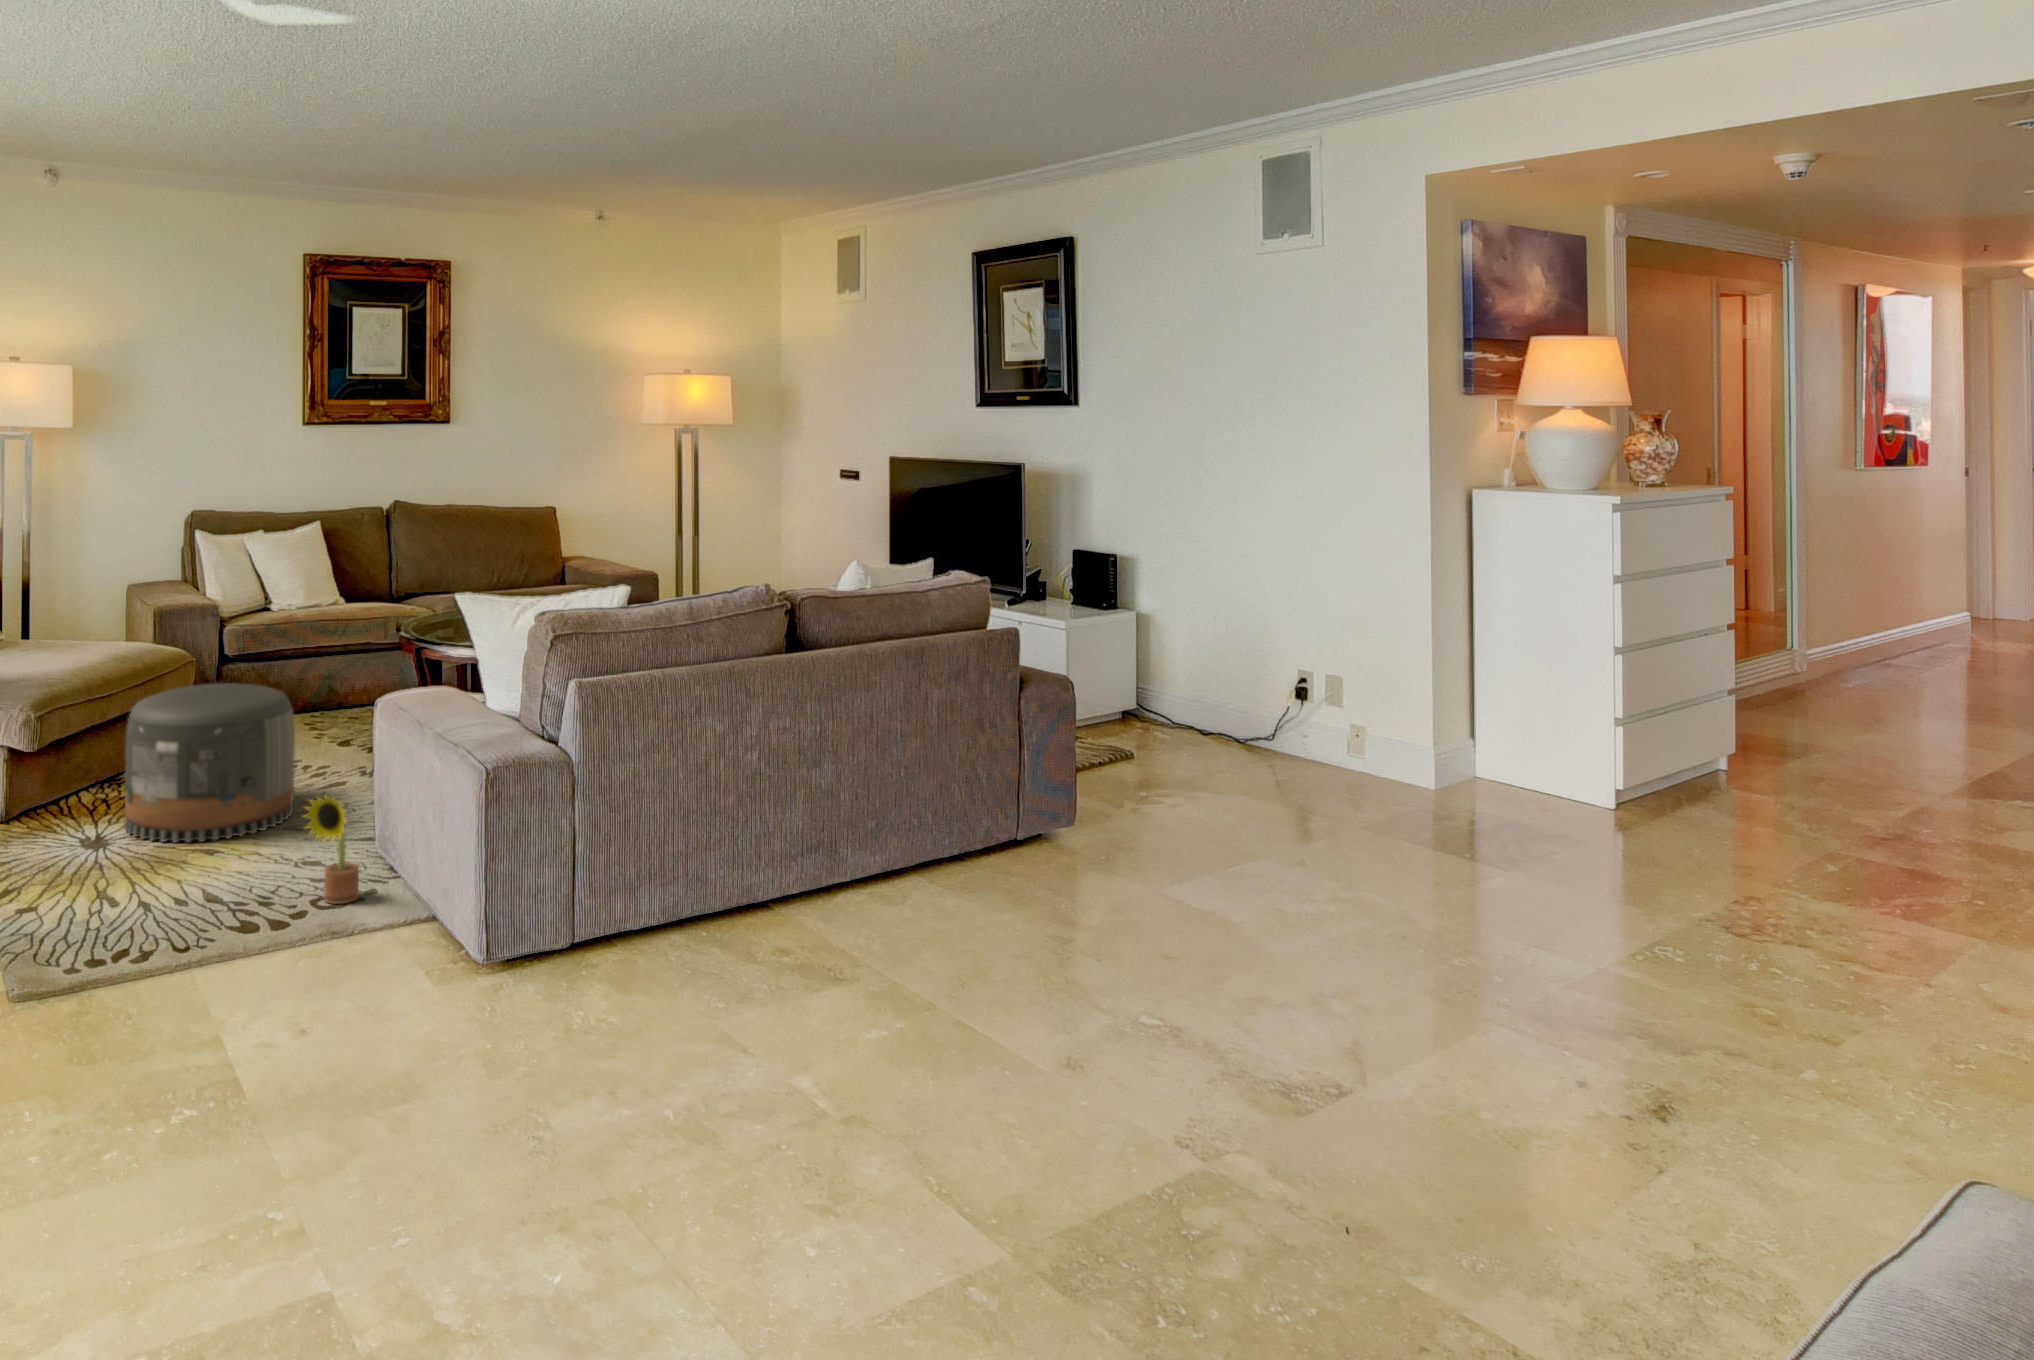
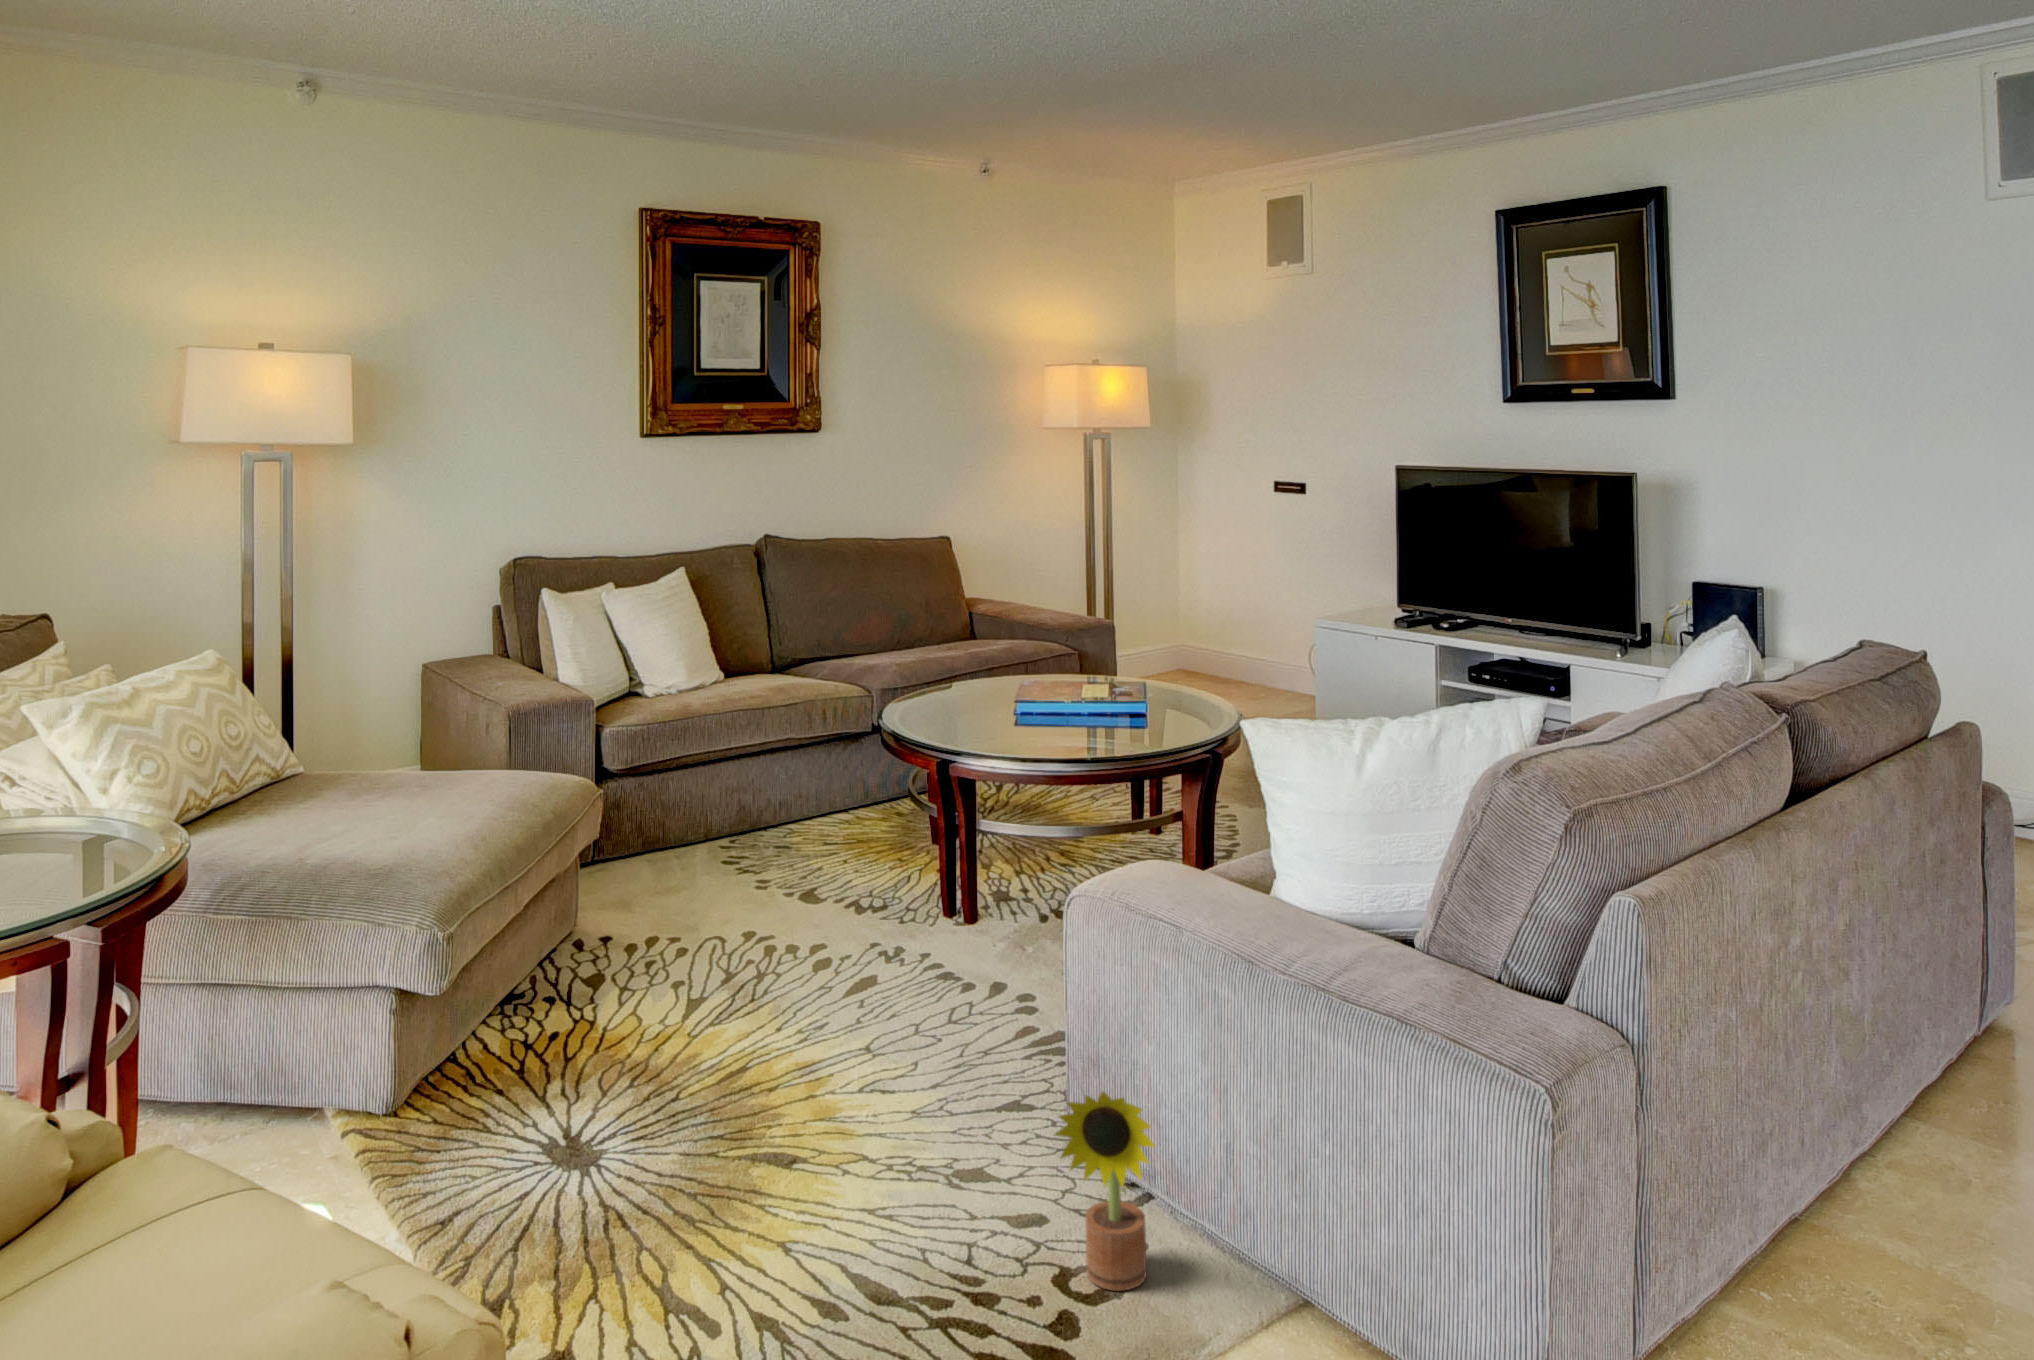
pouf: present [125,683,295,842] -> none [593,844,858,1141]

